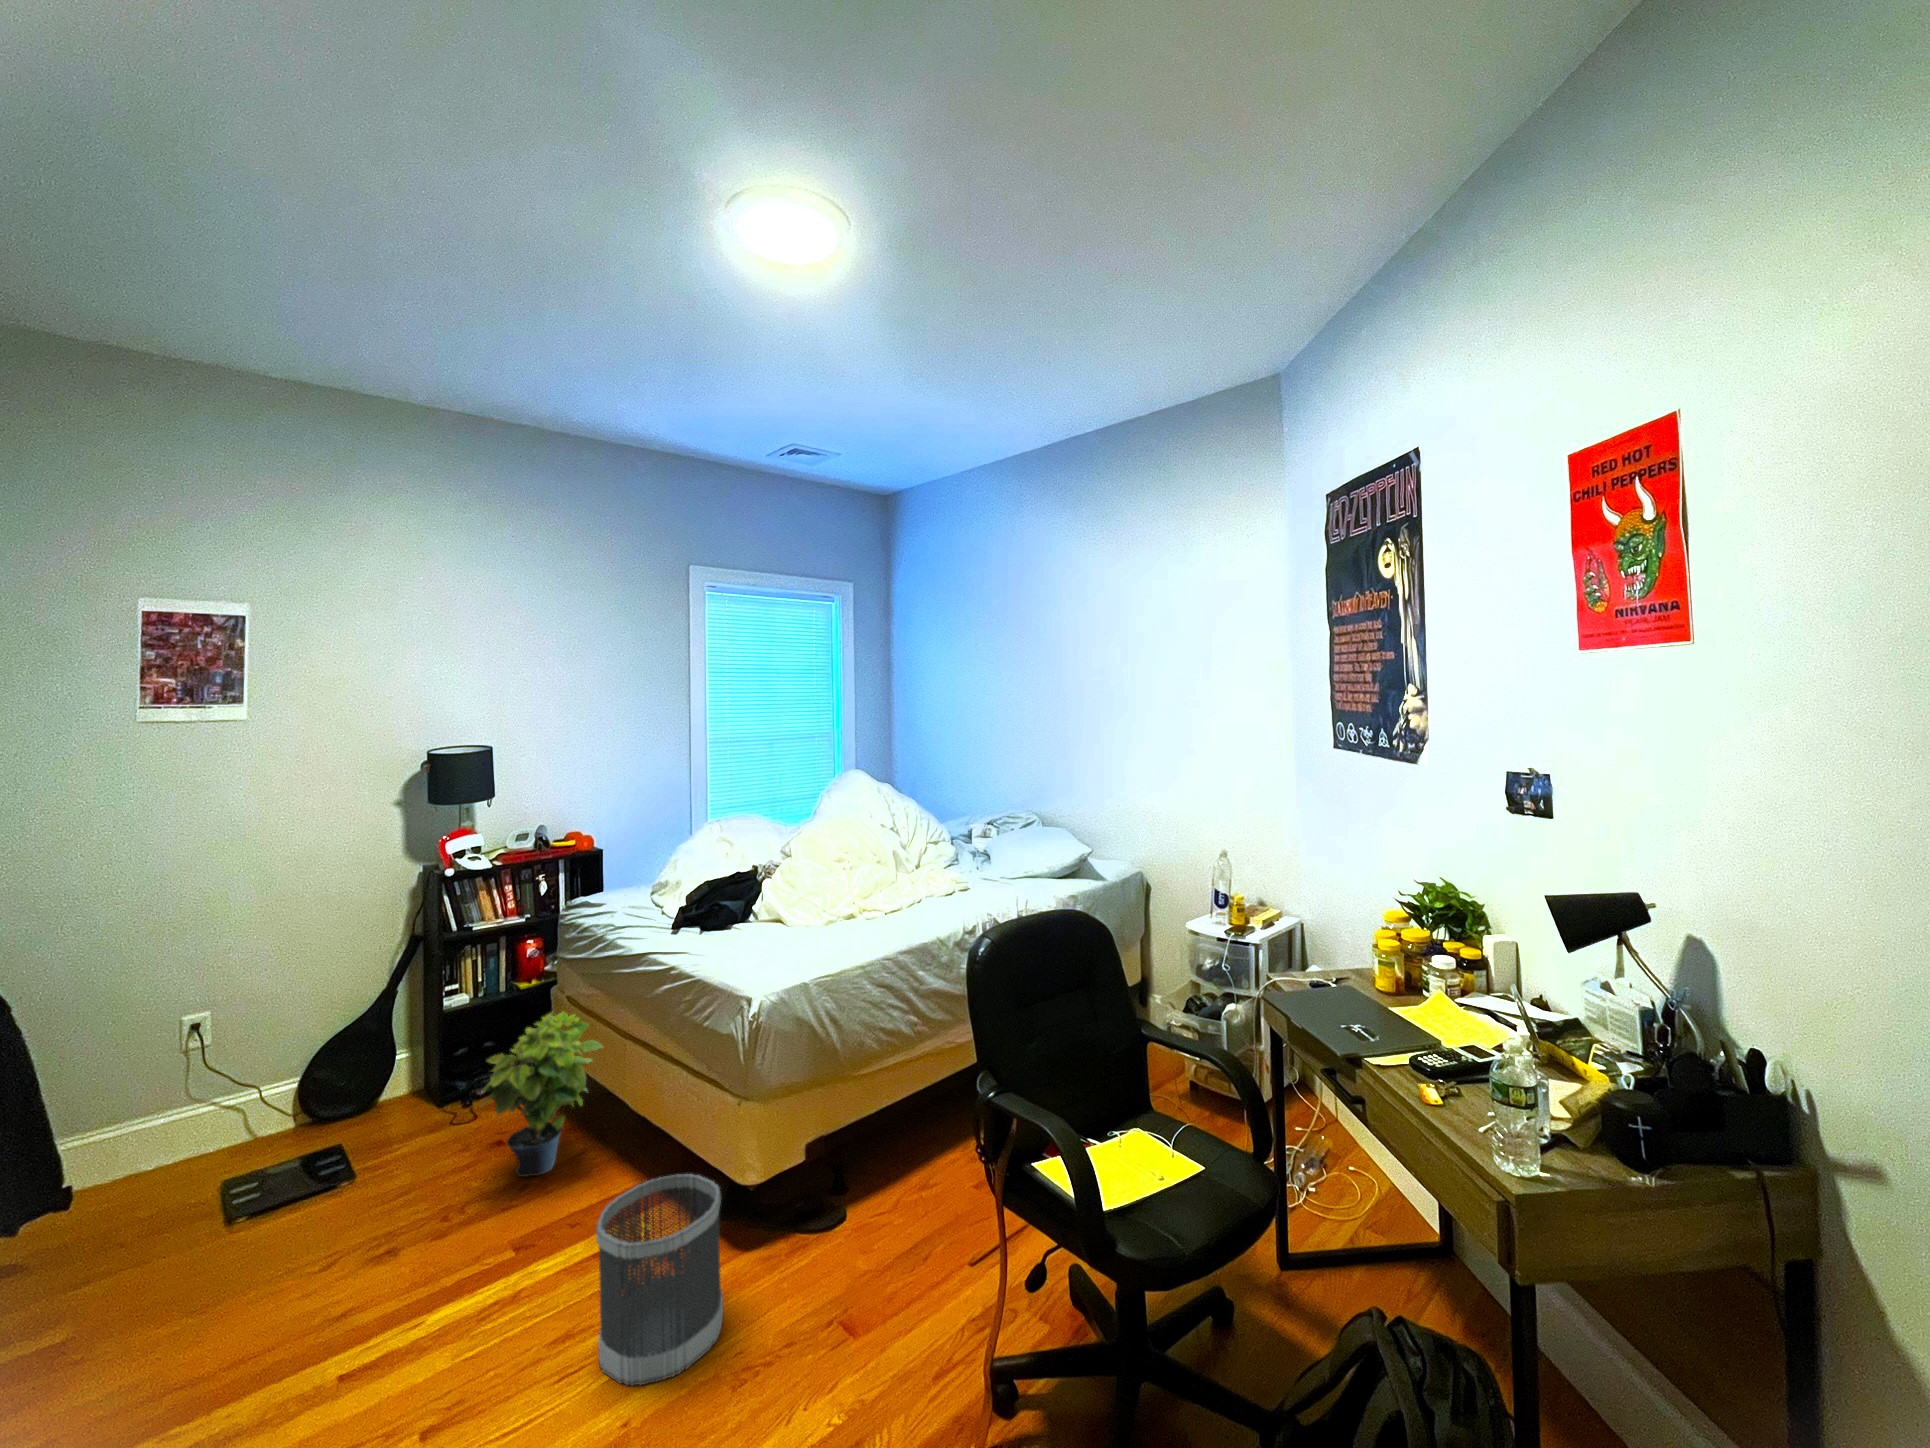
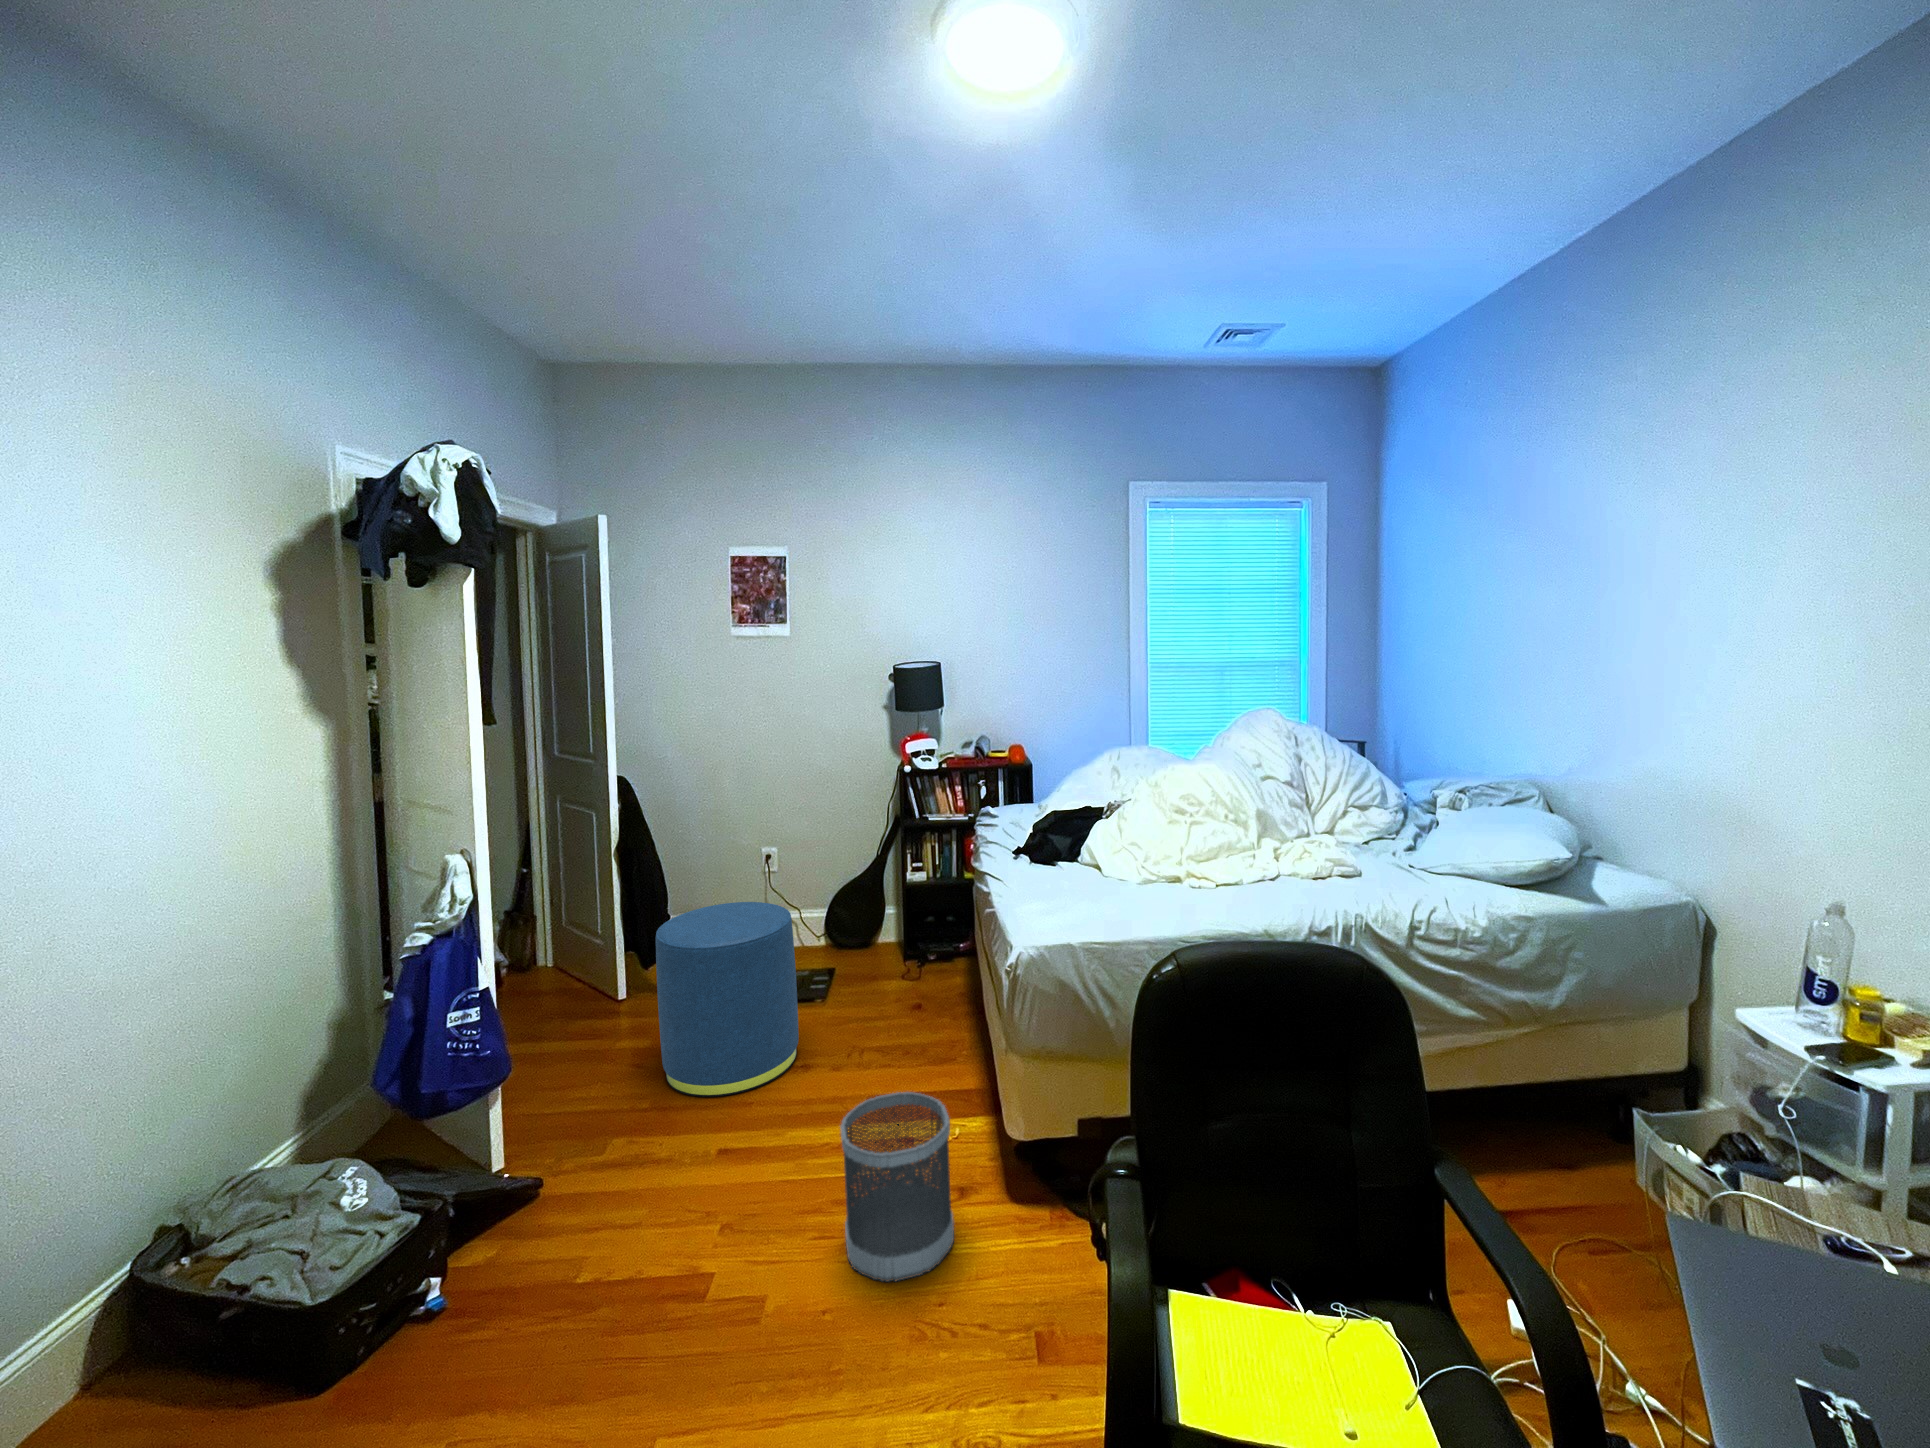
potted plant: present [481,1012,603,1177] -> none [872,908,972,1047]
ottoman: none [124,1062,367,1366] -> present [656,902,799,1097]

